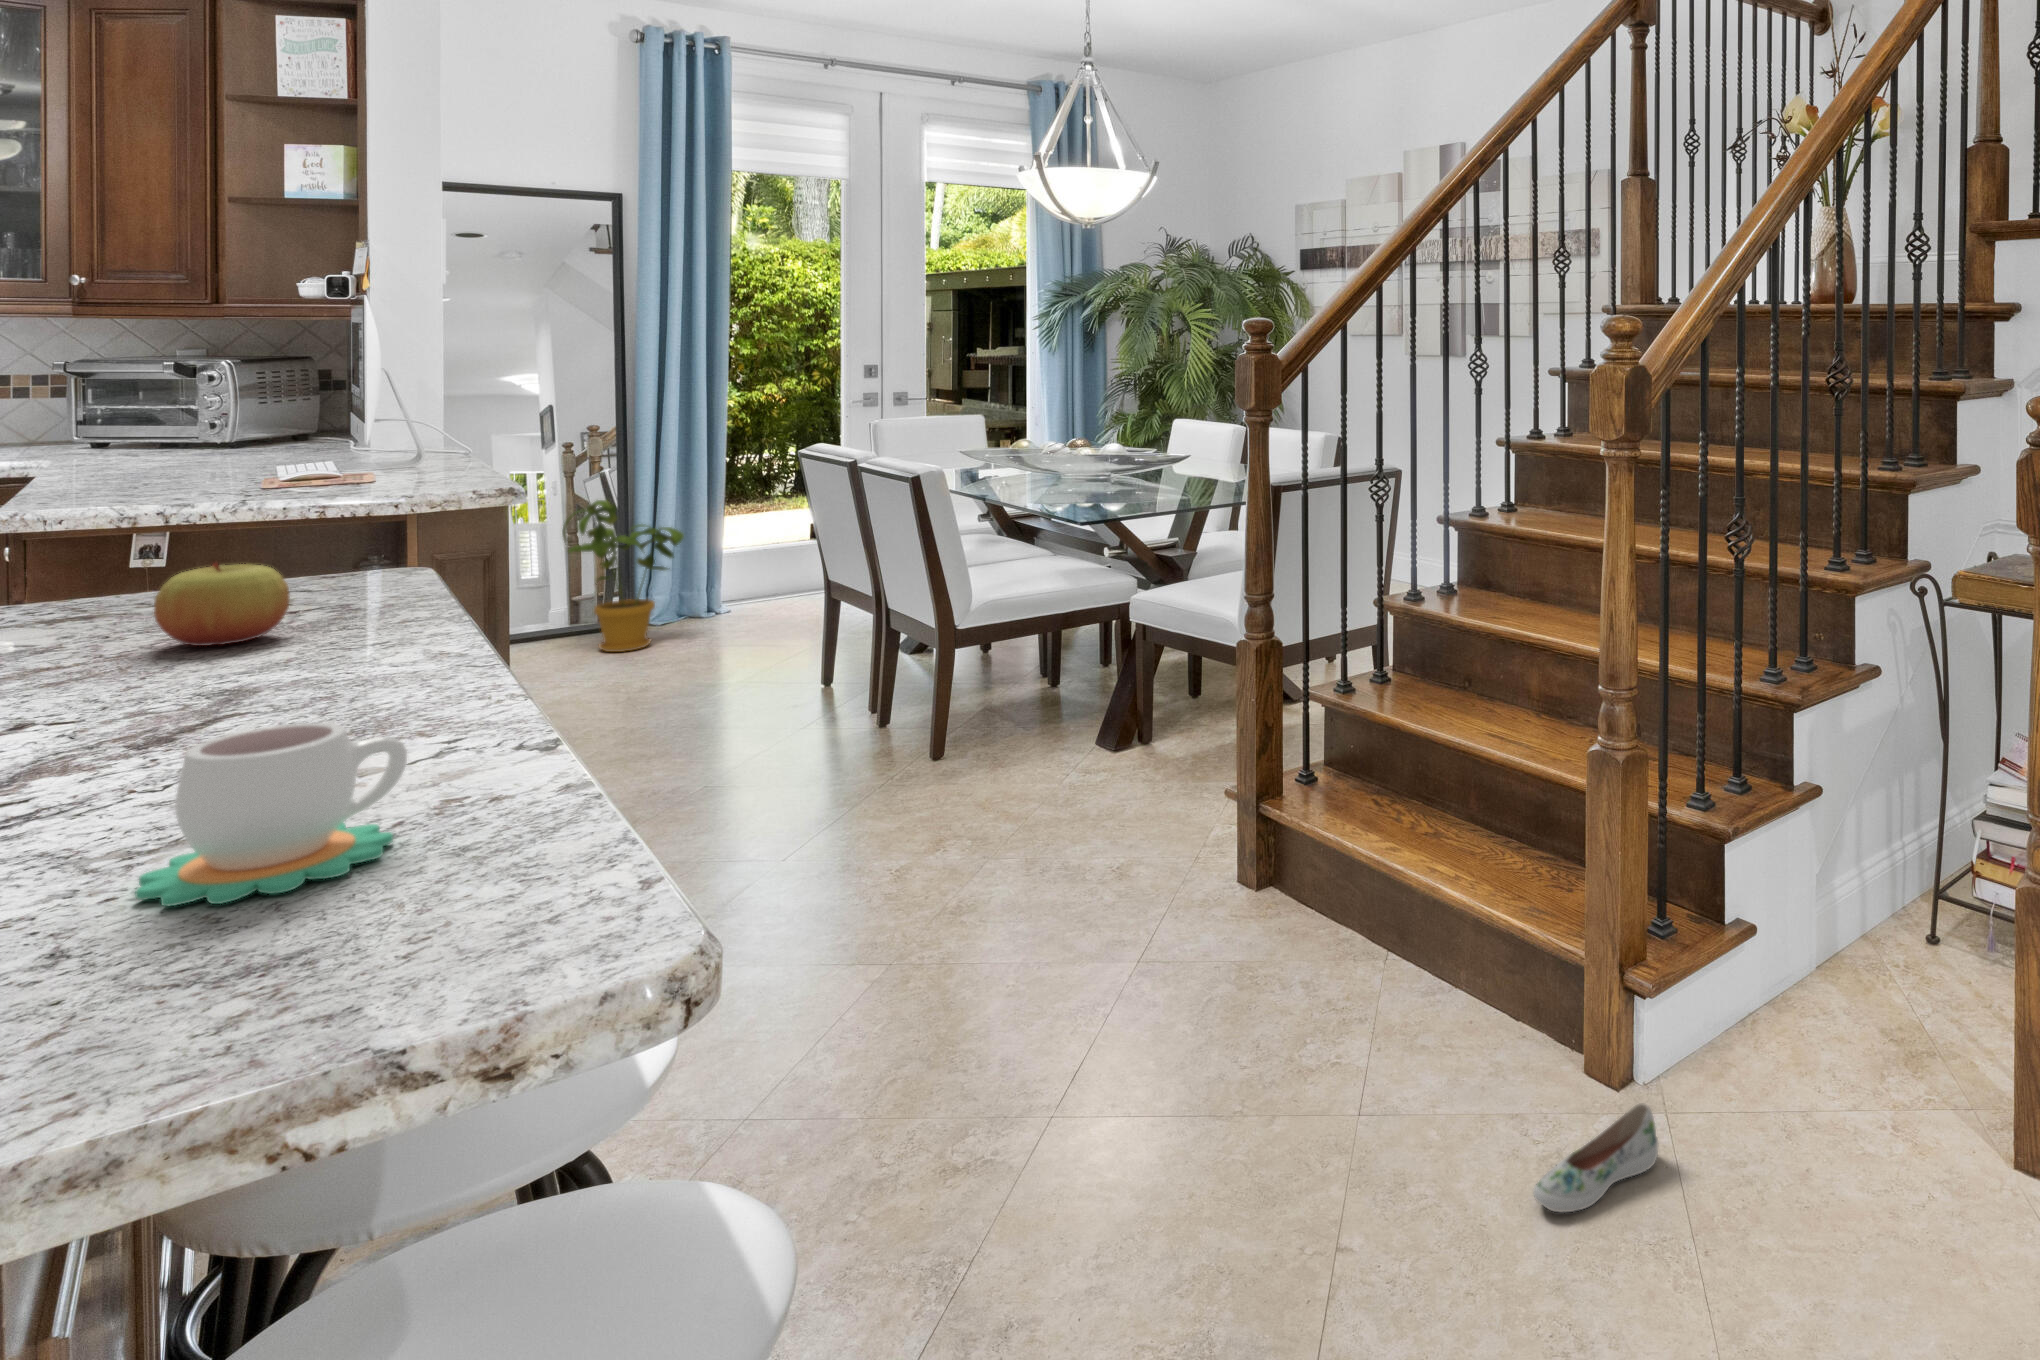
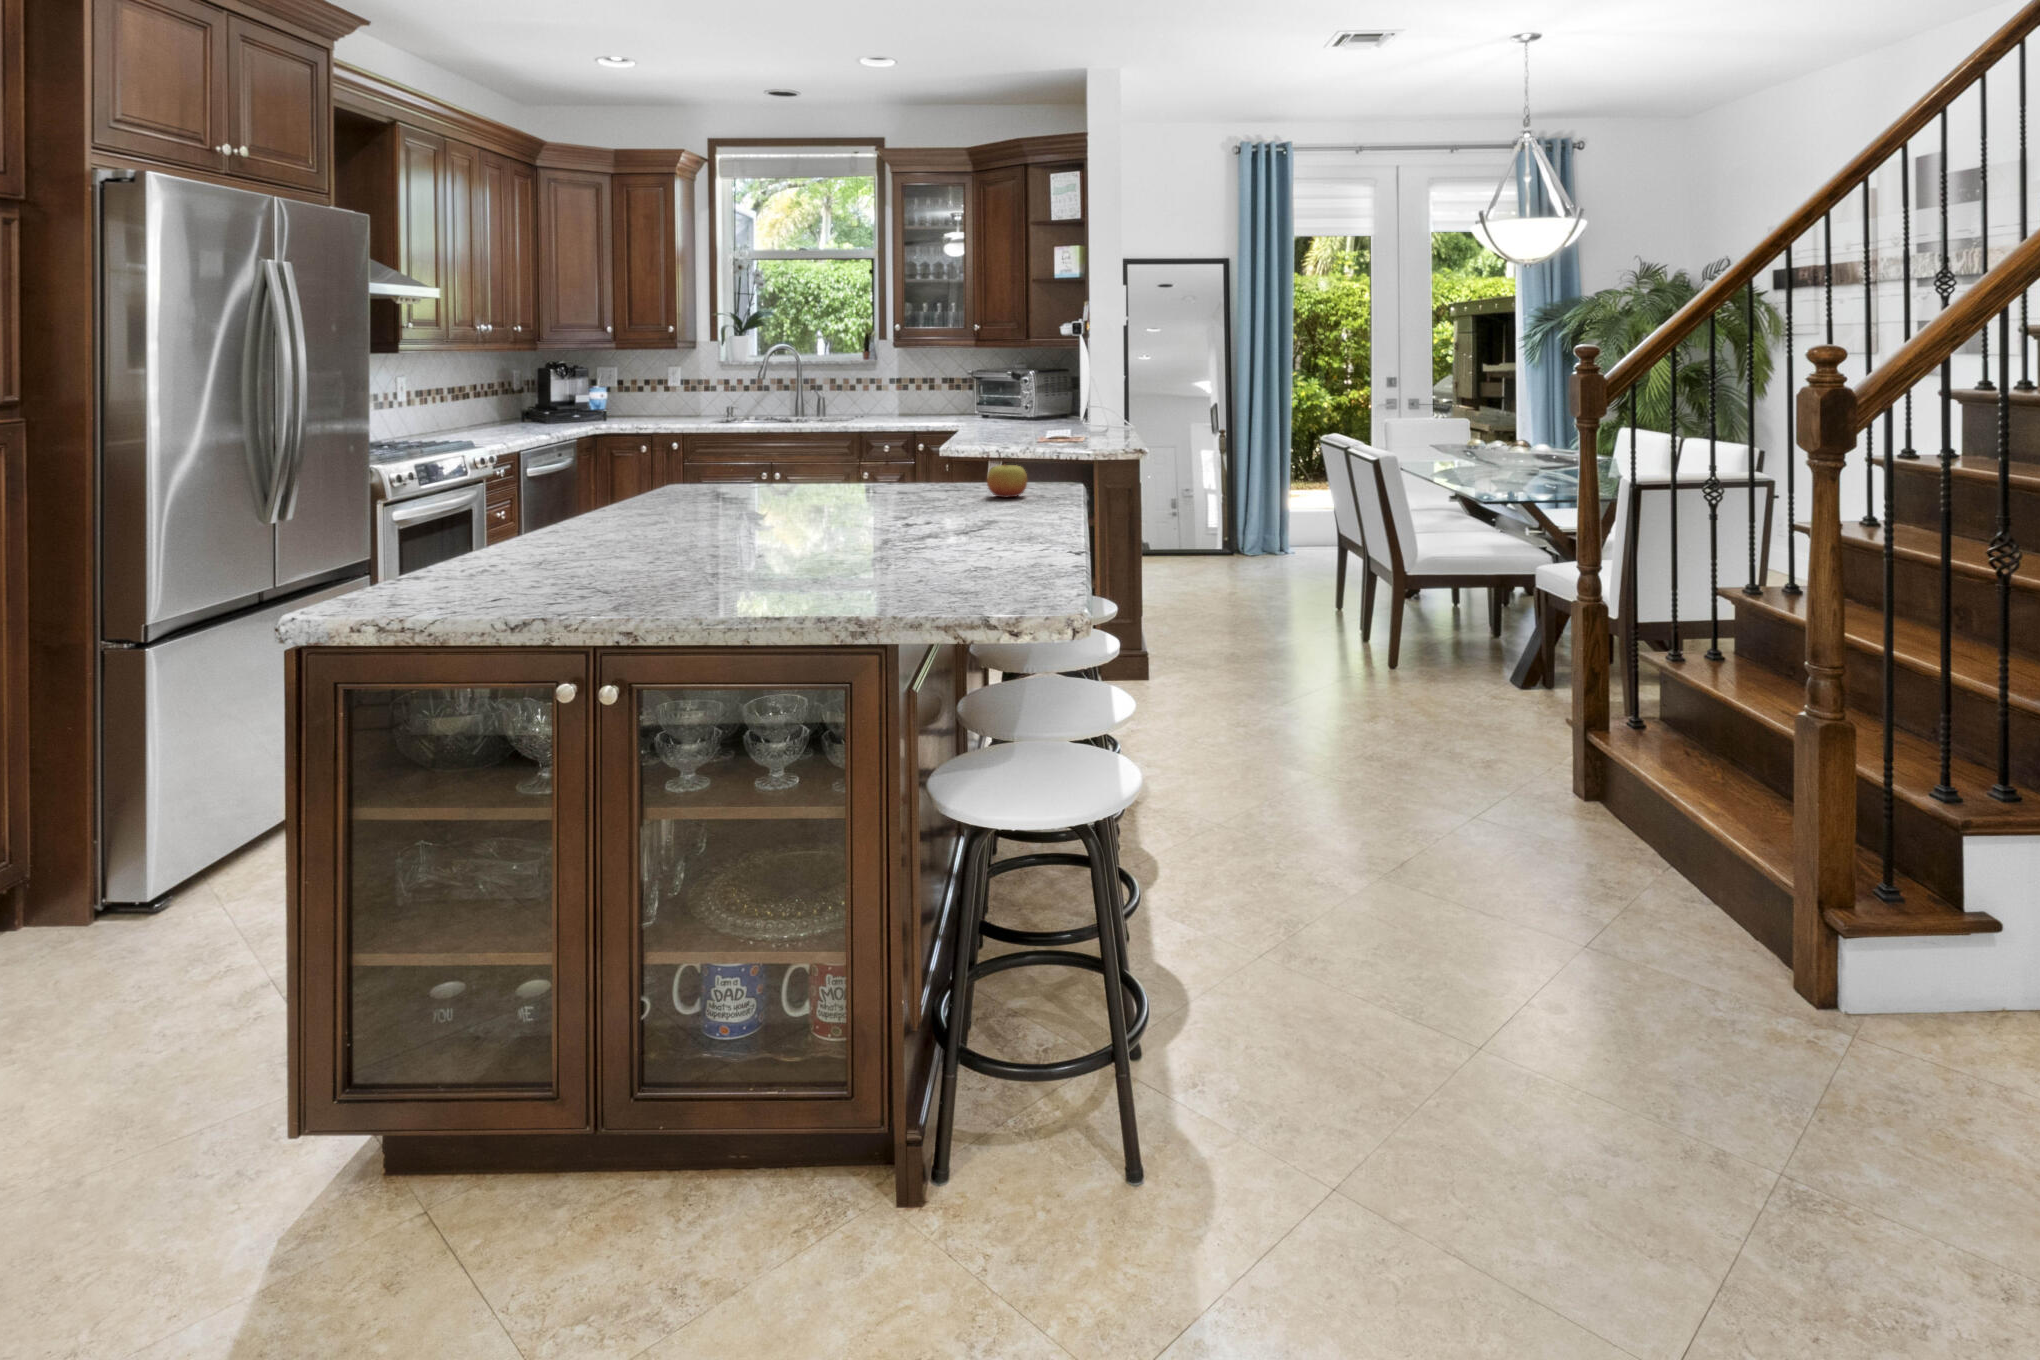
house plant: present [562,500,684,652] -> none [1192,468,1261,573]
mug: present [135,723,407,906] -> none [974,505,1040,554]
shoe: present [1533,1103,1658,1212] -> none [1652,939,1771,985]

